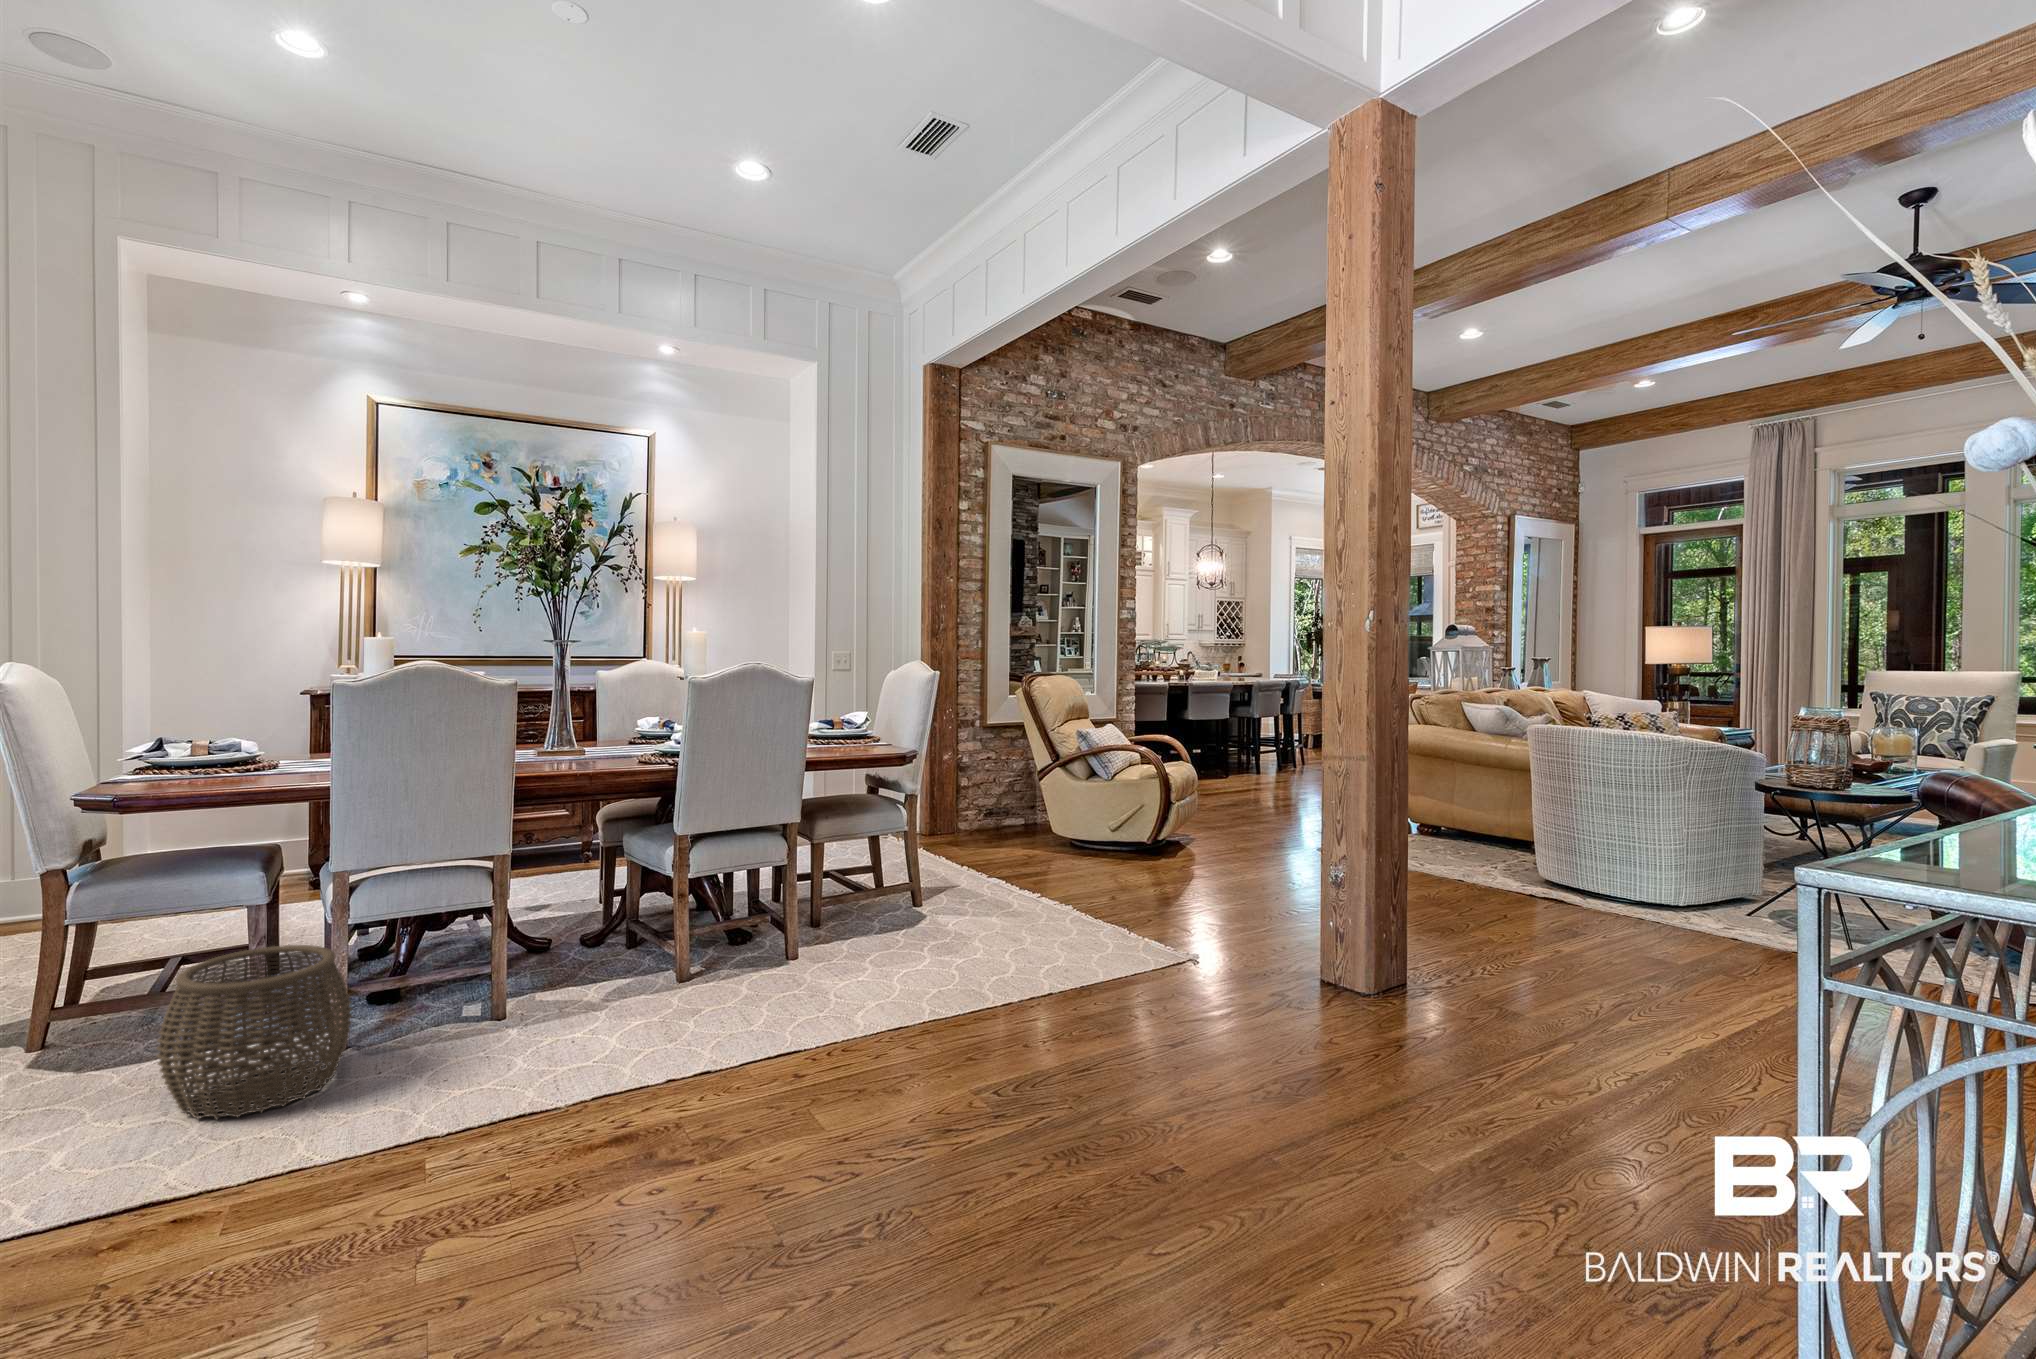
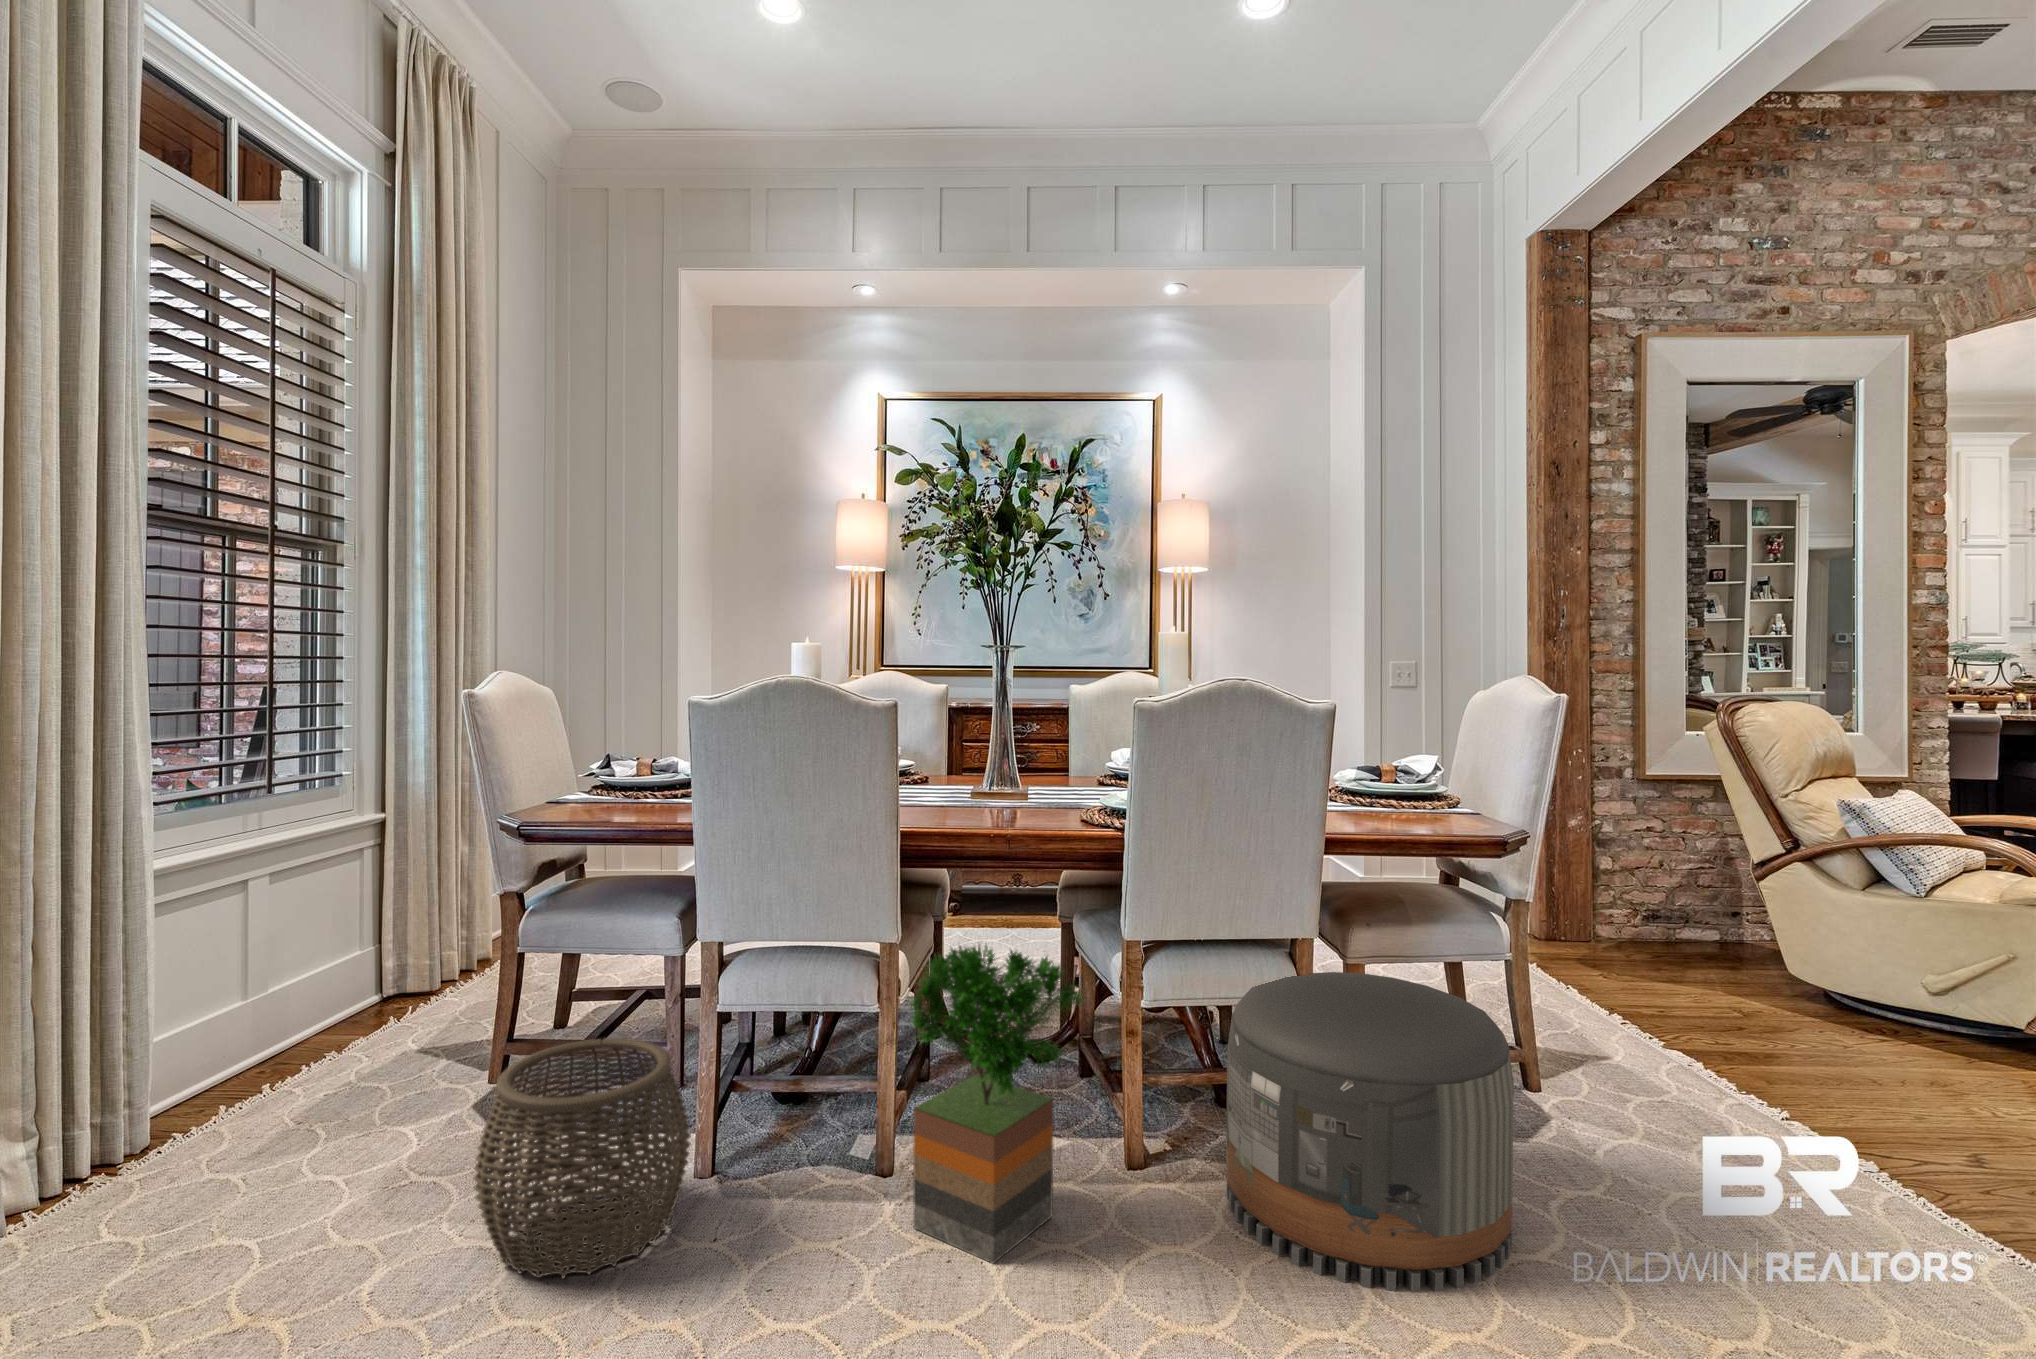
potted tree: none [535,842,661,1039] -> present [909,945,1082,1263]
pouf: none [745,842,906,1004] -> present [1226,972,1514,1293]

